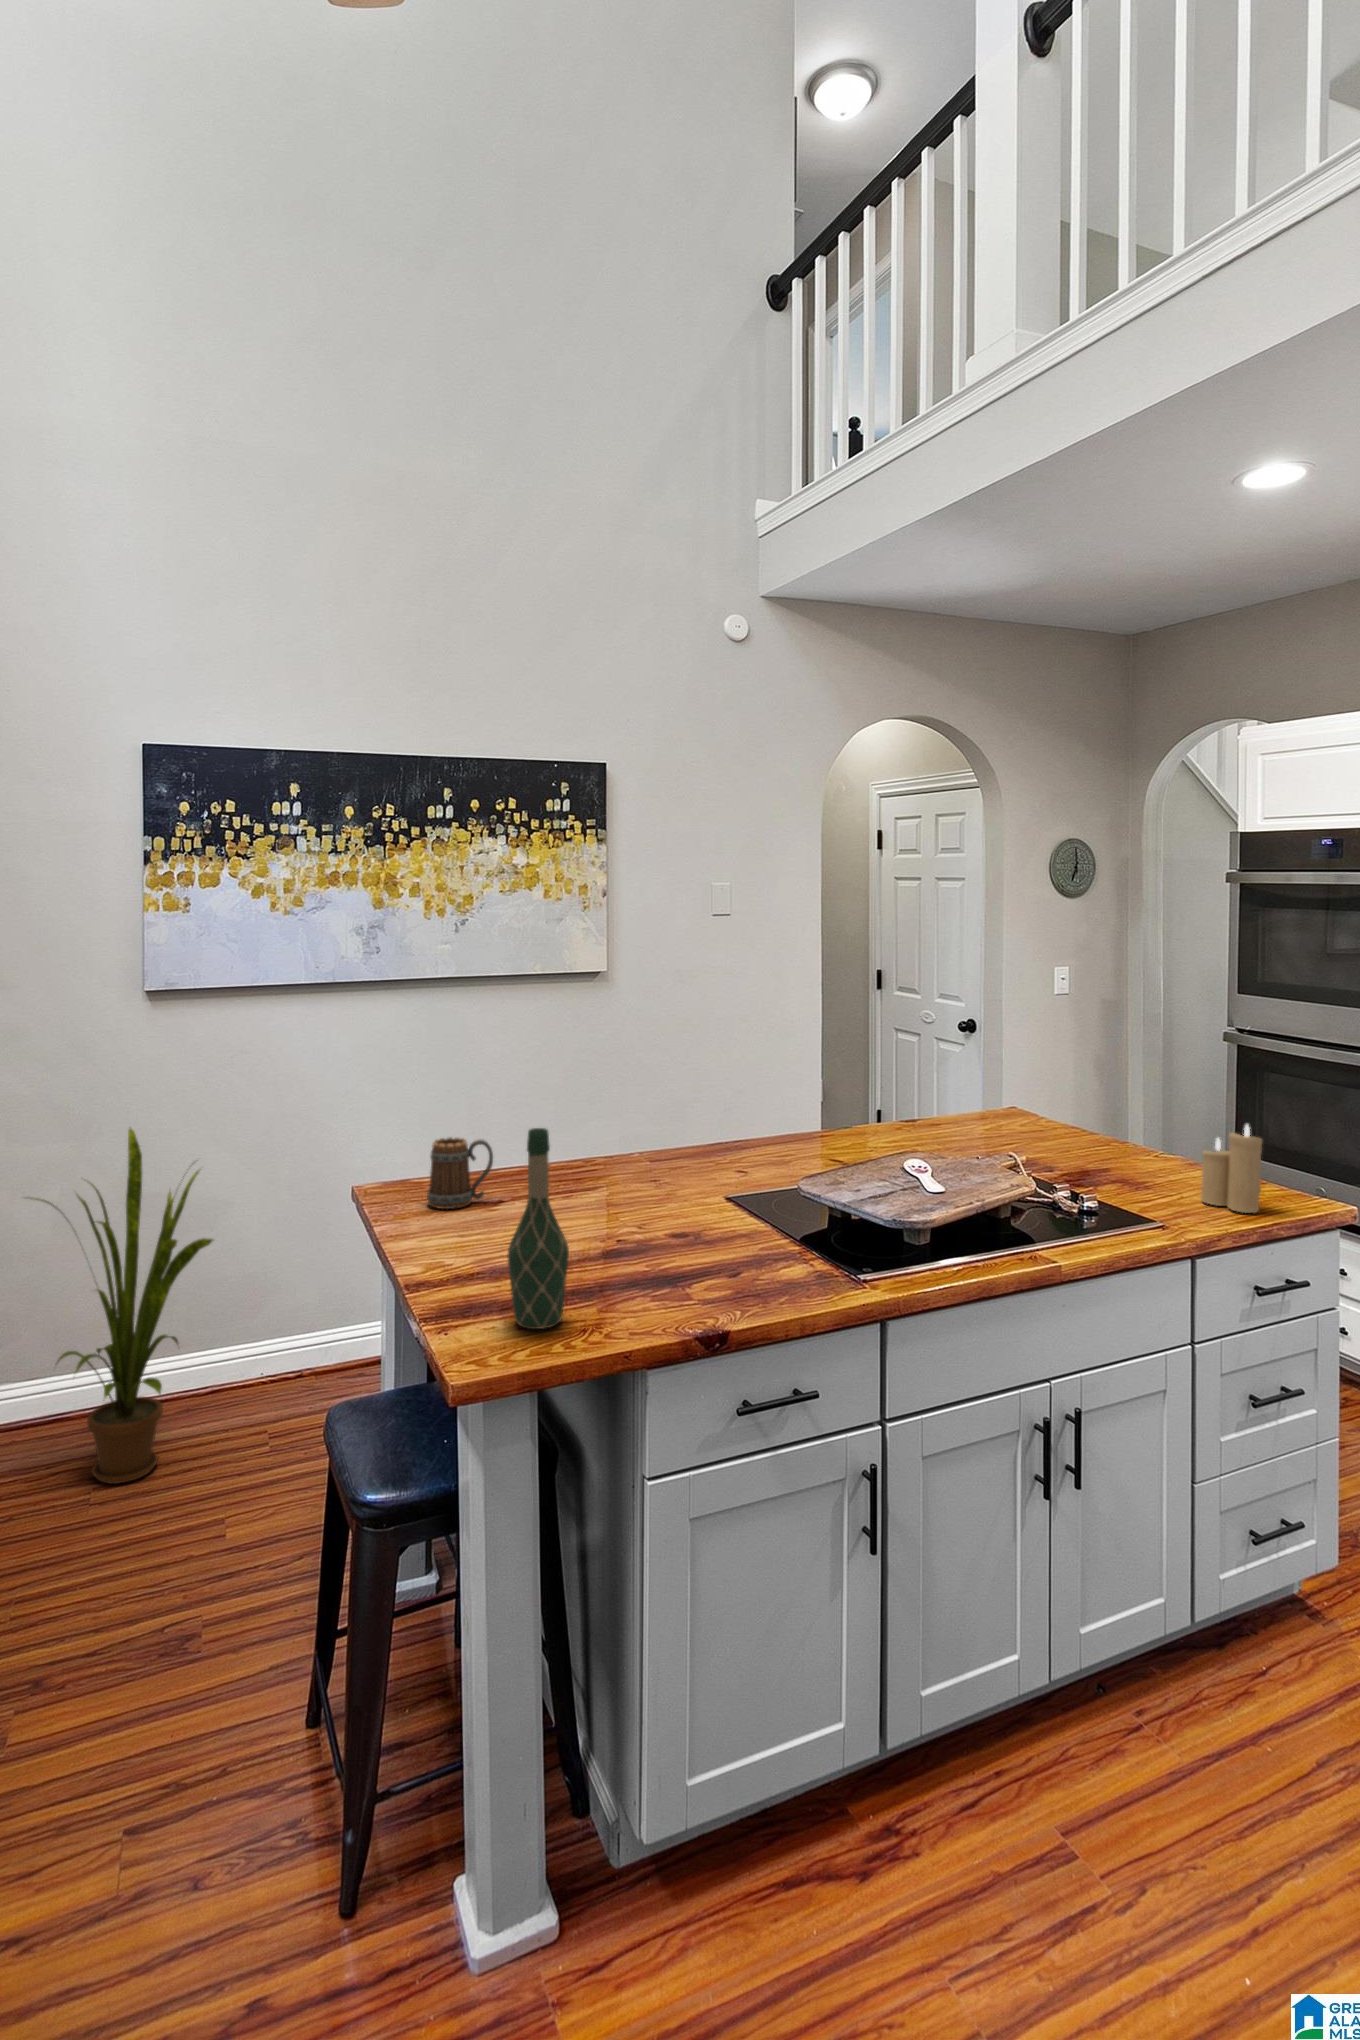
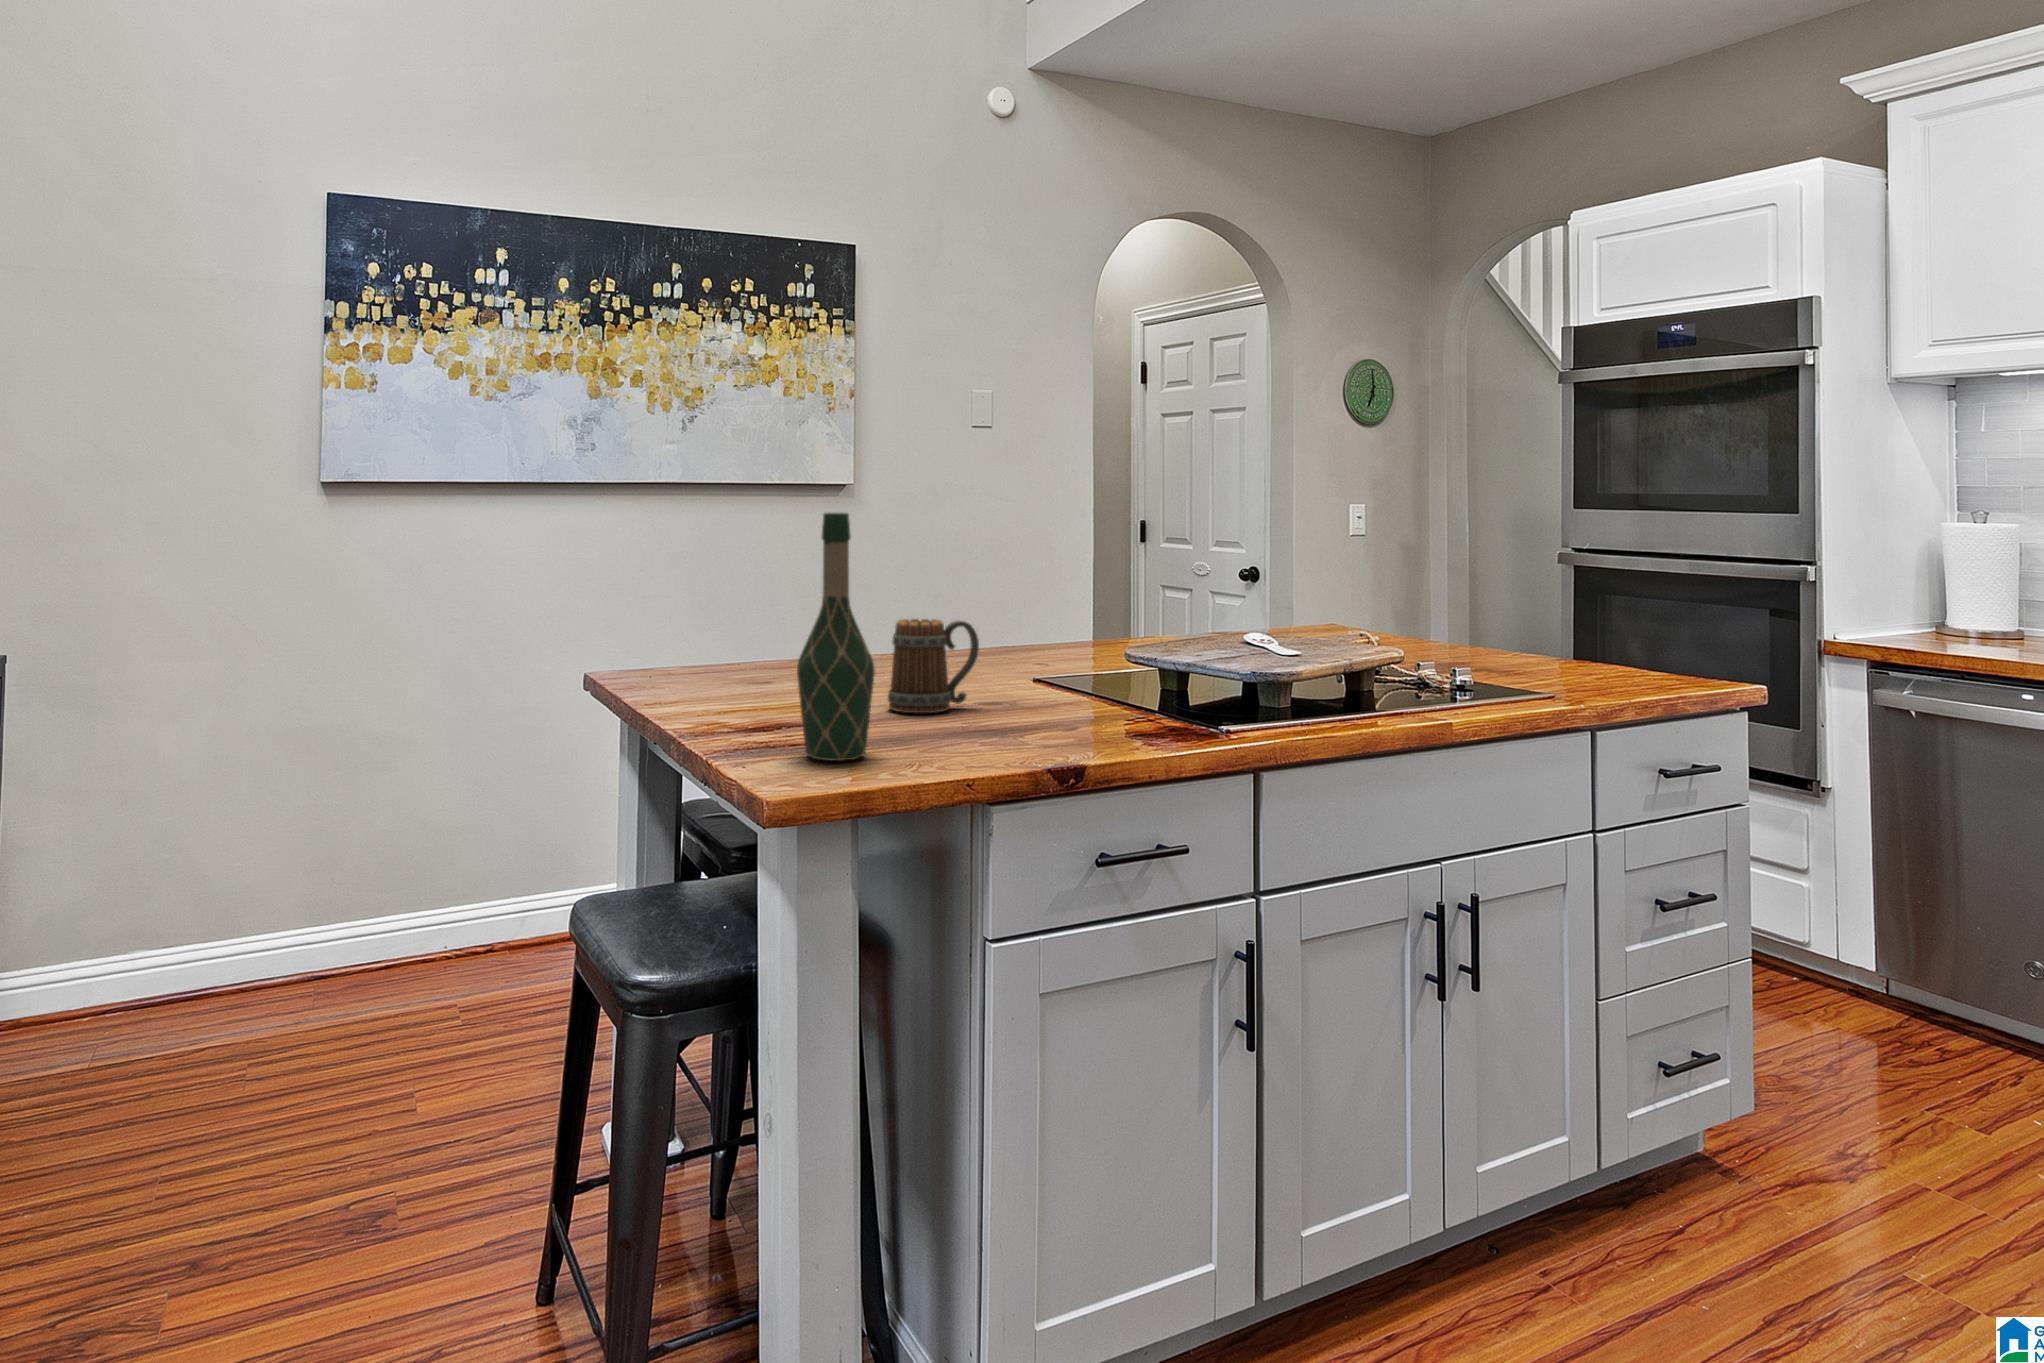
candle: present [1201,1125,1262,1213] -> none [1598,580,1678,685]
house plant: present [35,1127,213,1484] -> none [175,638,410,1042]
mug: present [427,1138,493,1209] -> present [888,619,979,713]

